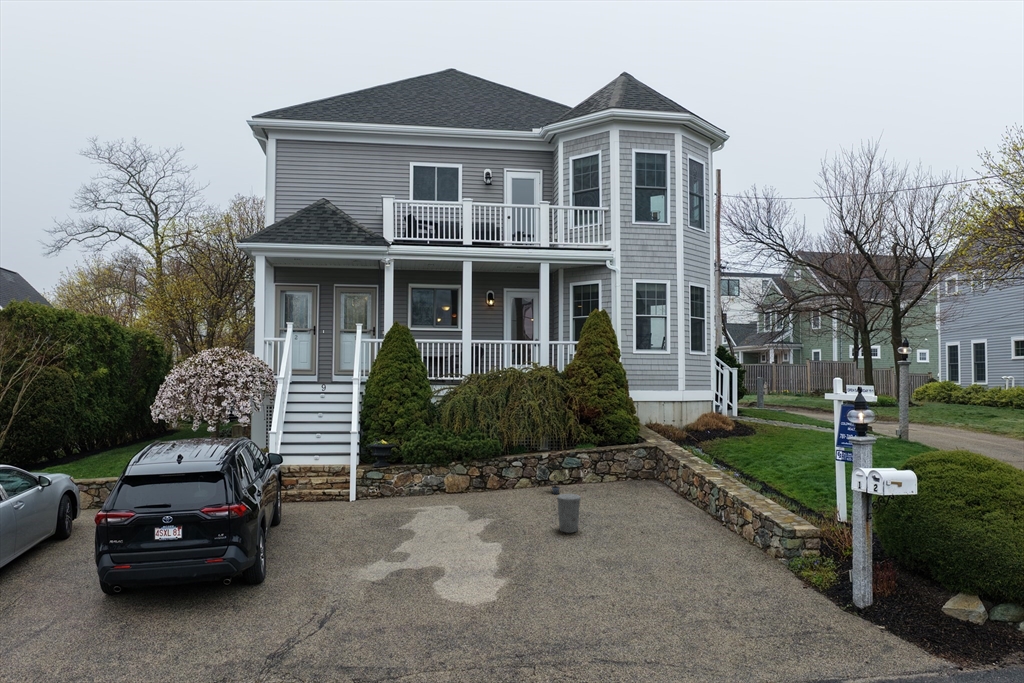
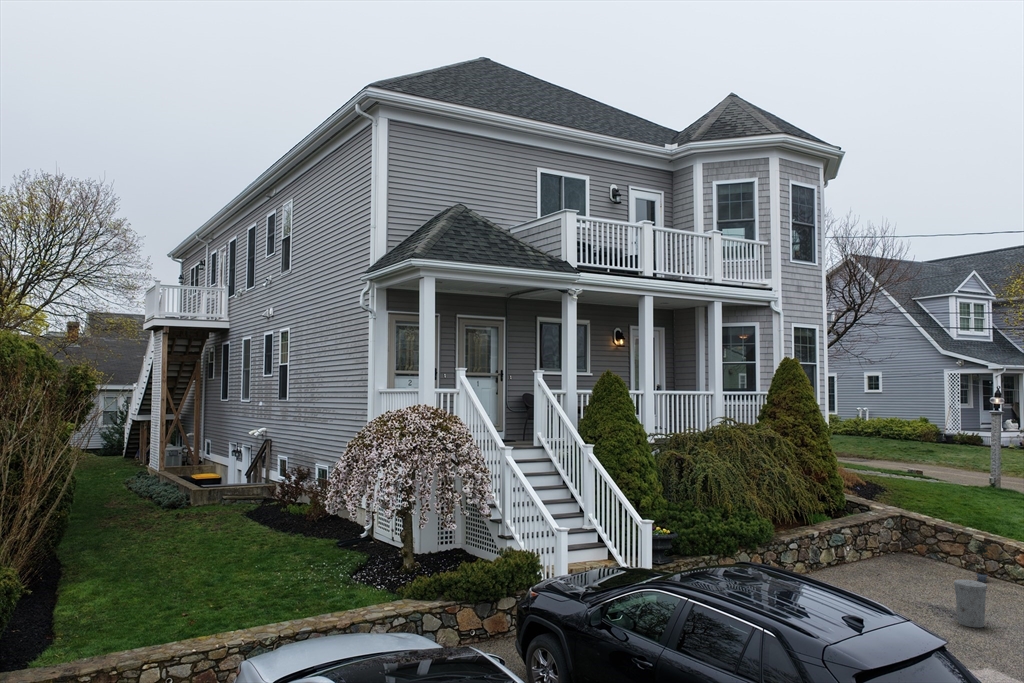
potted plant: present [547,461,563,494] -> present [974,541,991,582]

